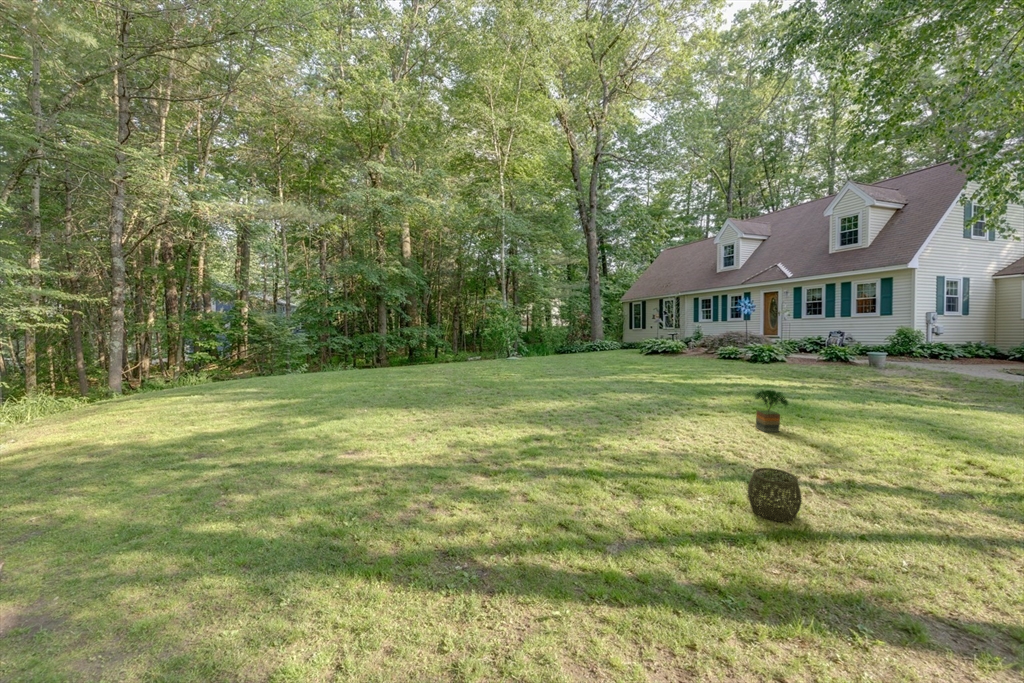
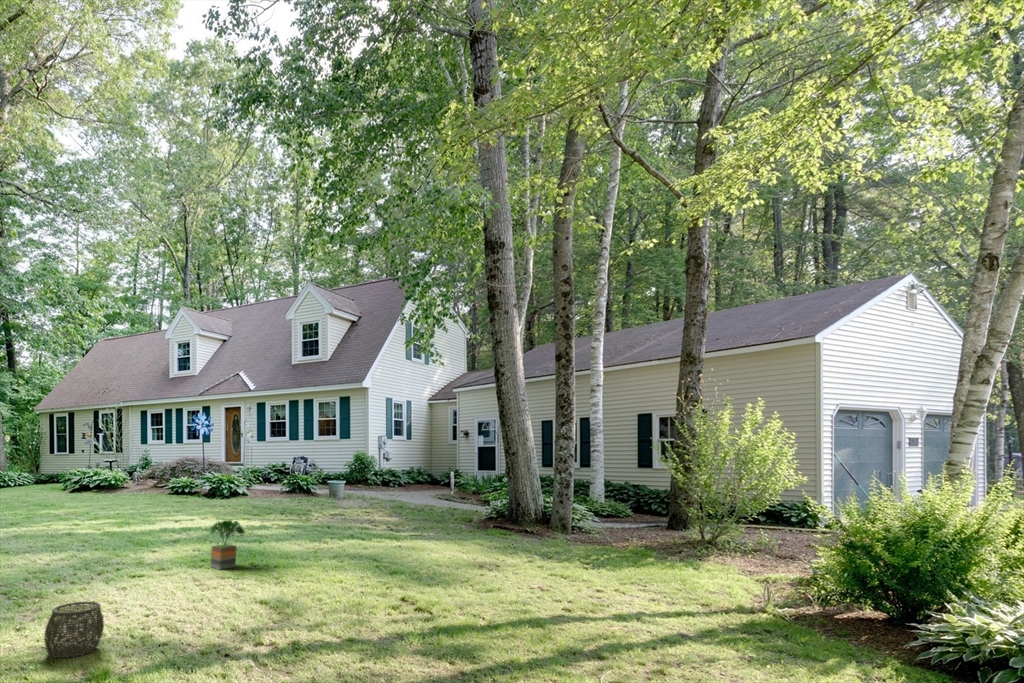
woven basket: present [747,468,802,522] -> present [44,602,104,658]

